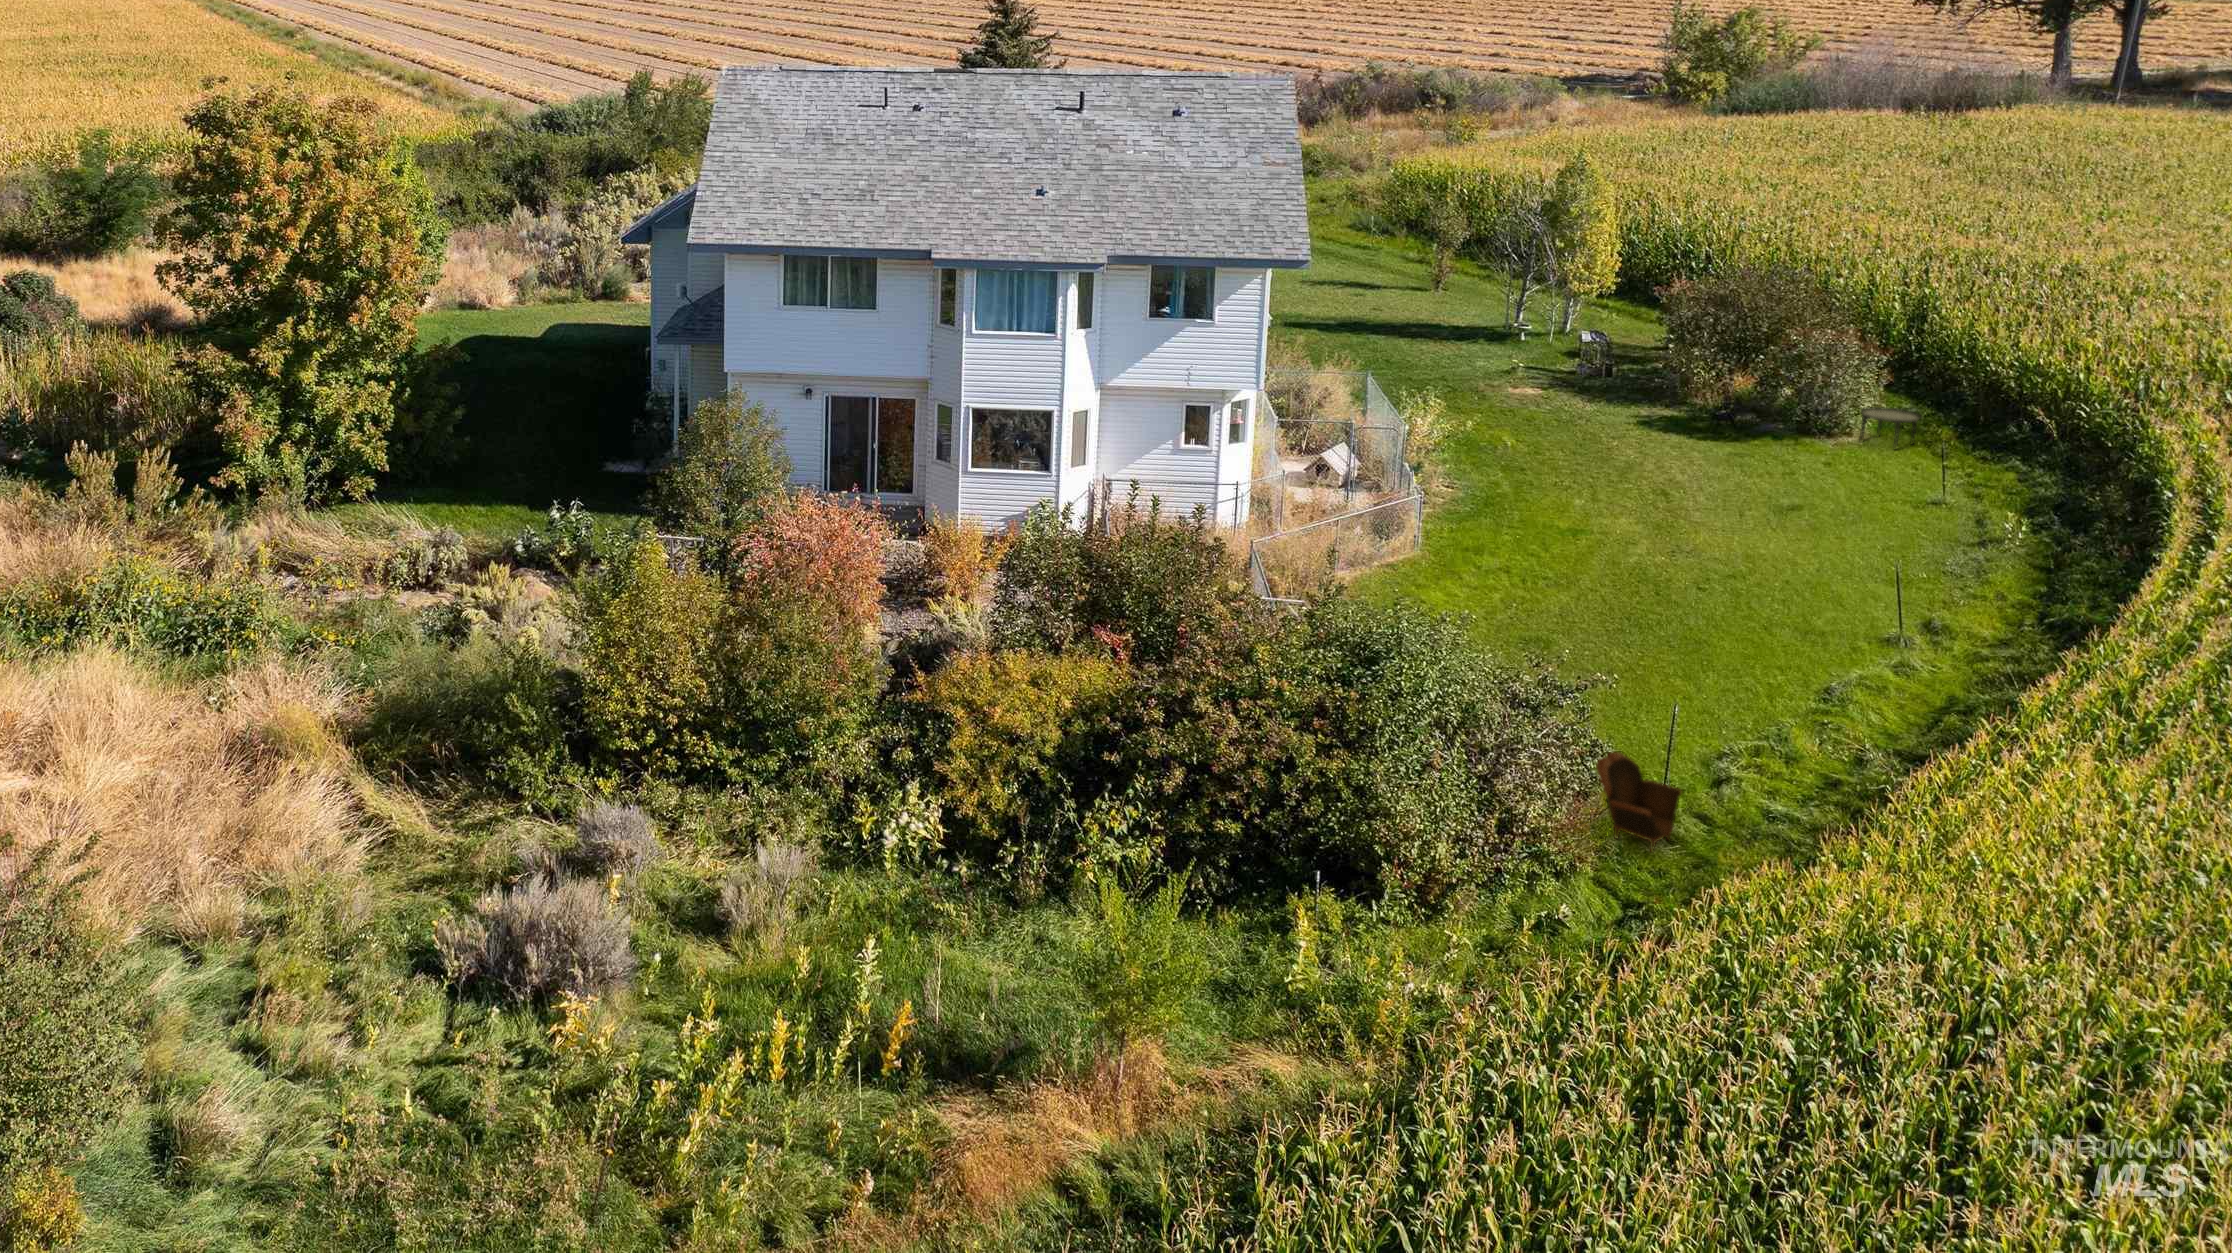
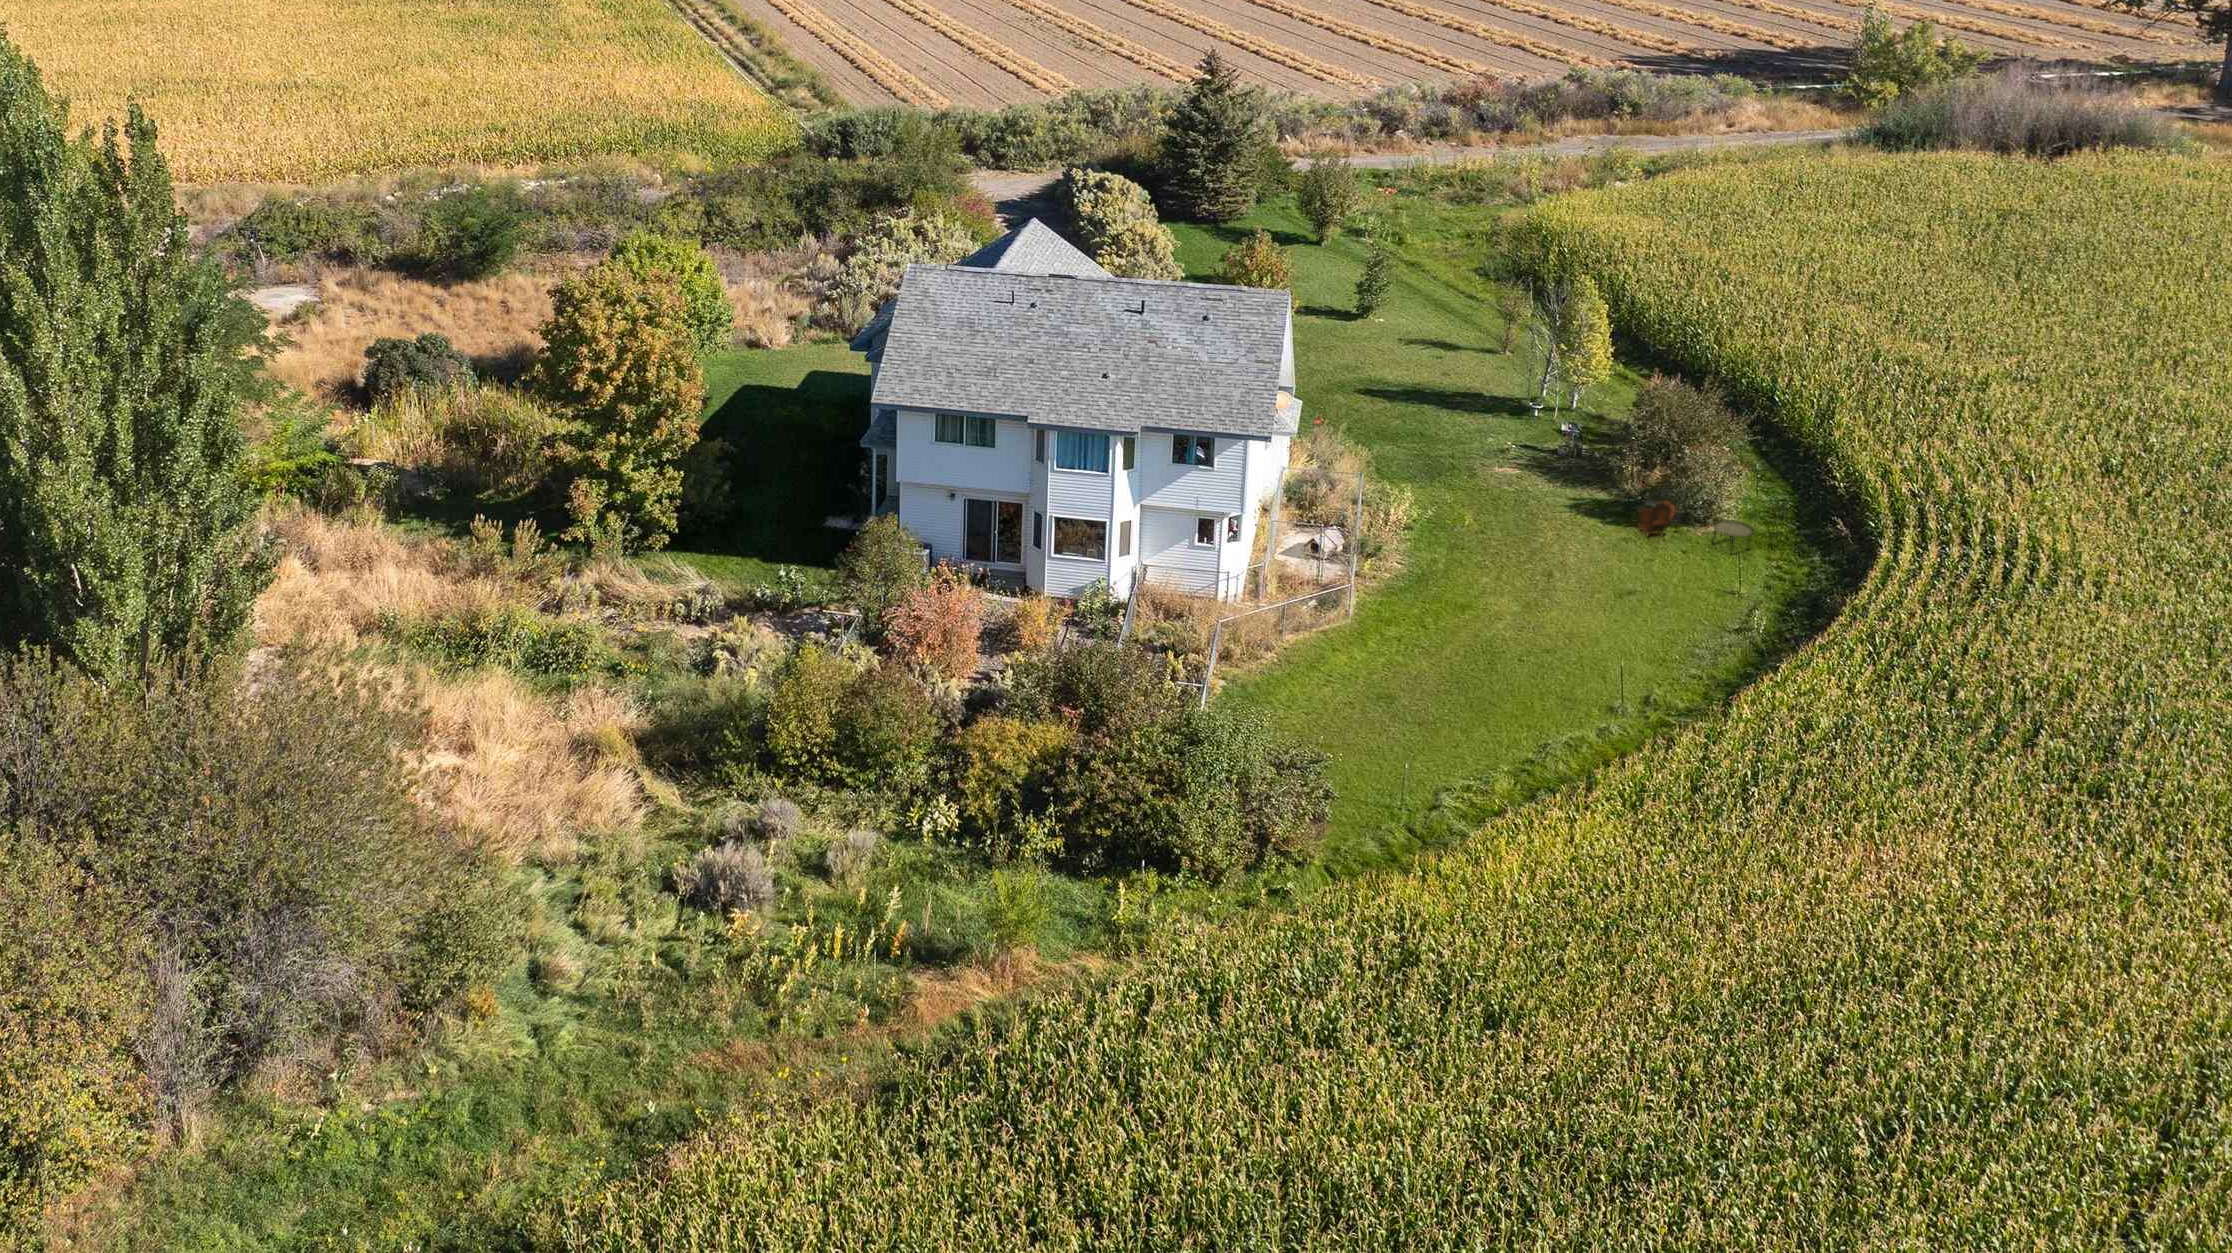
armchair: present [1596,751,1682,851] -> present [1638,501,1676,536]

